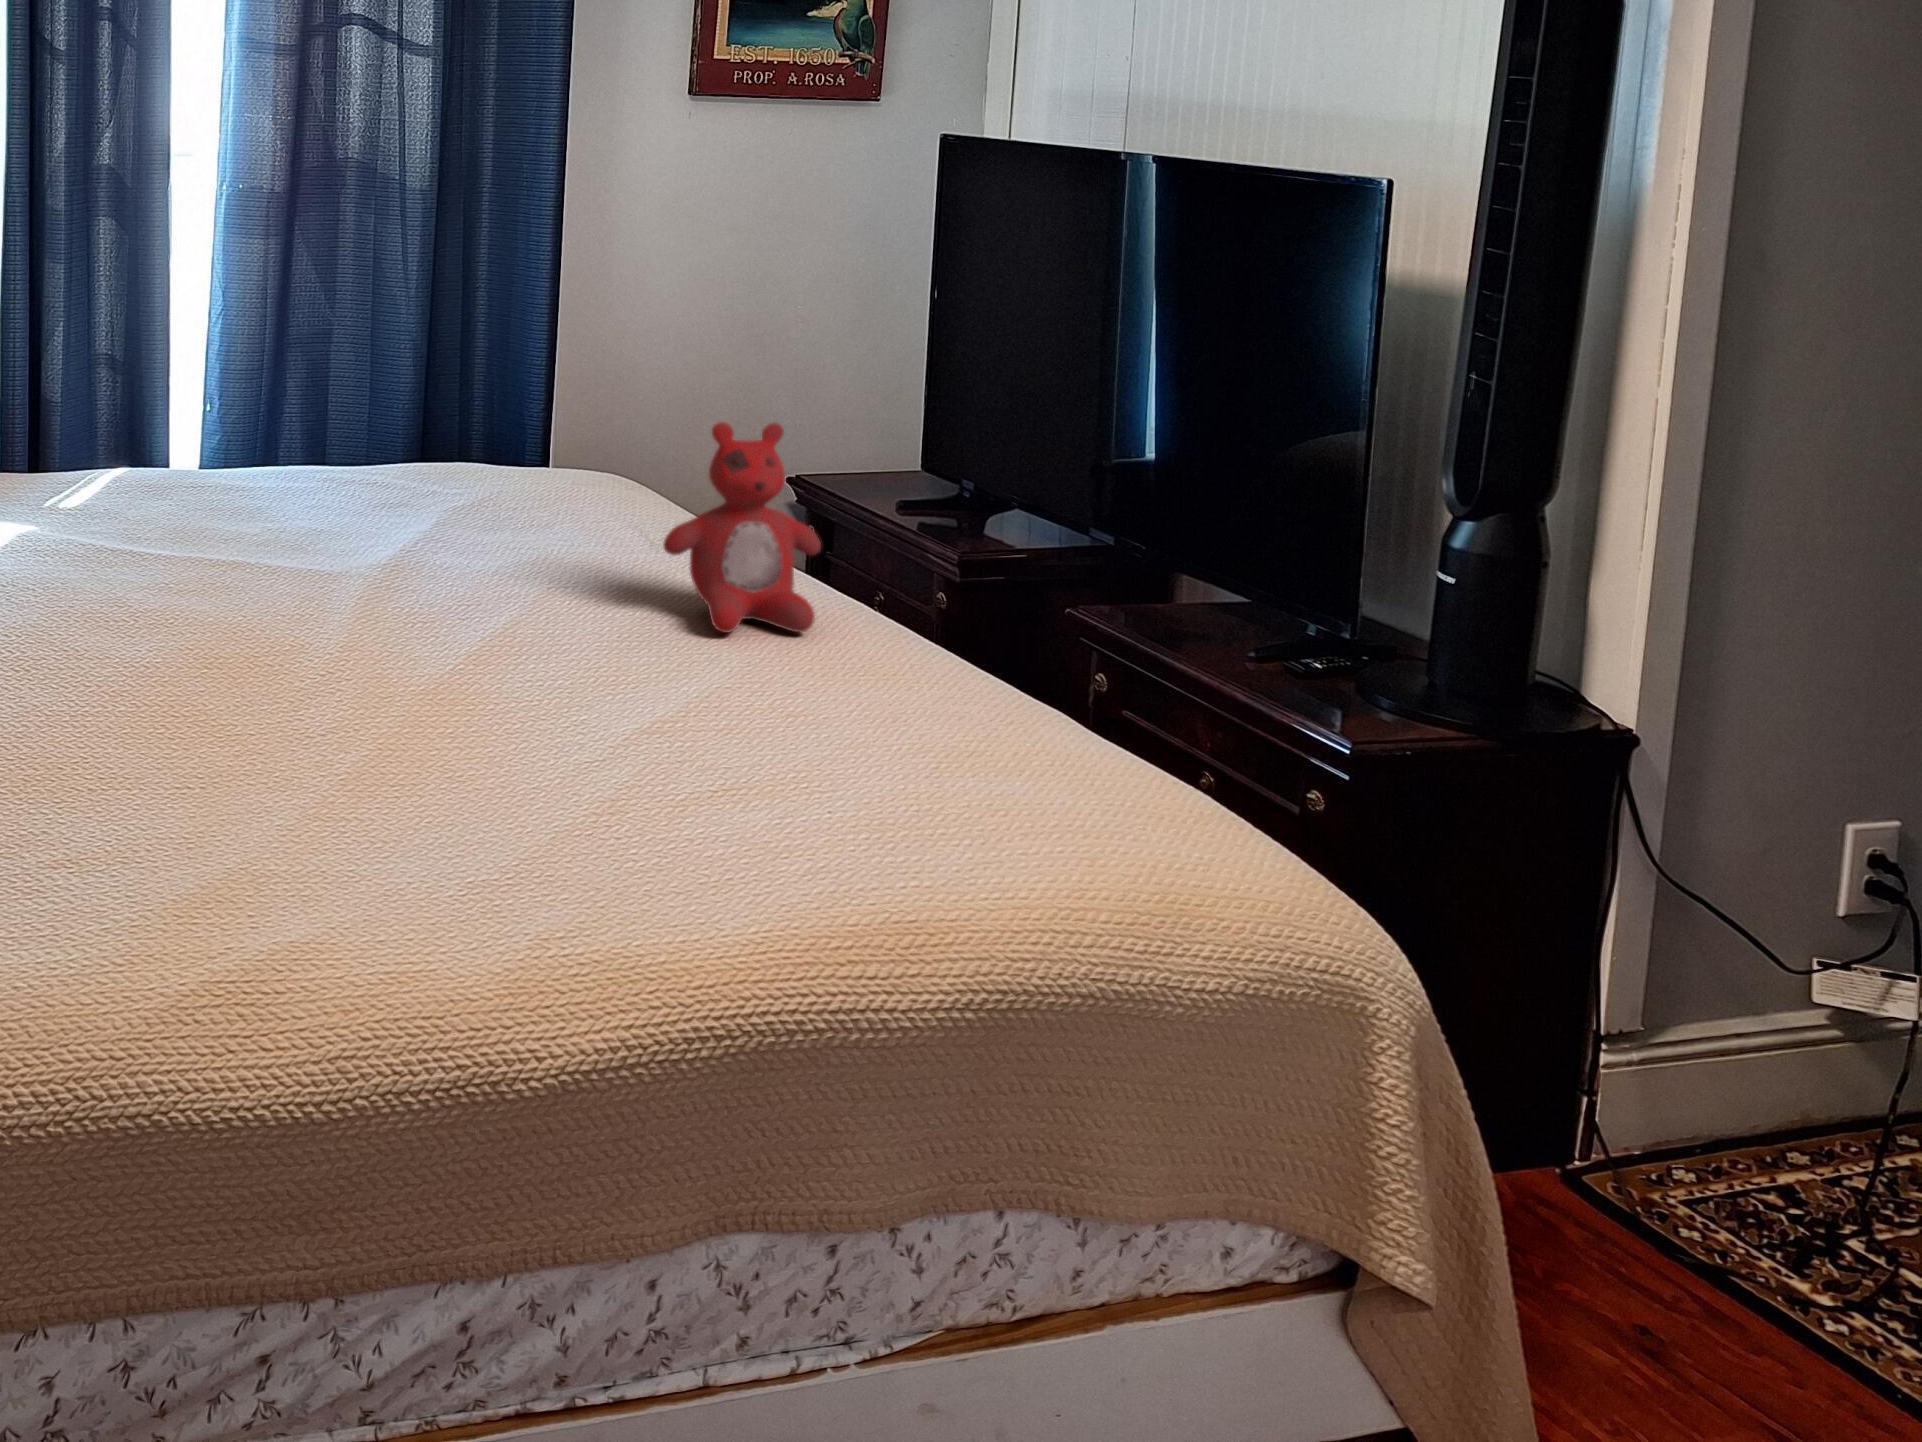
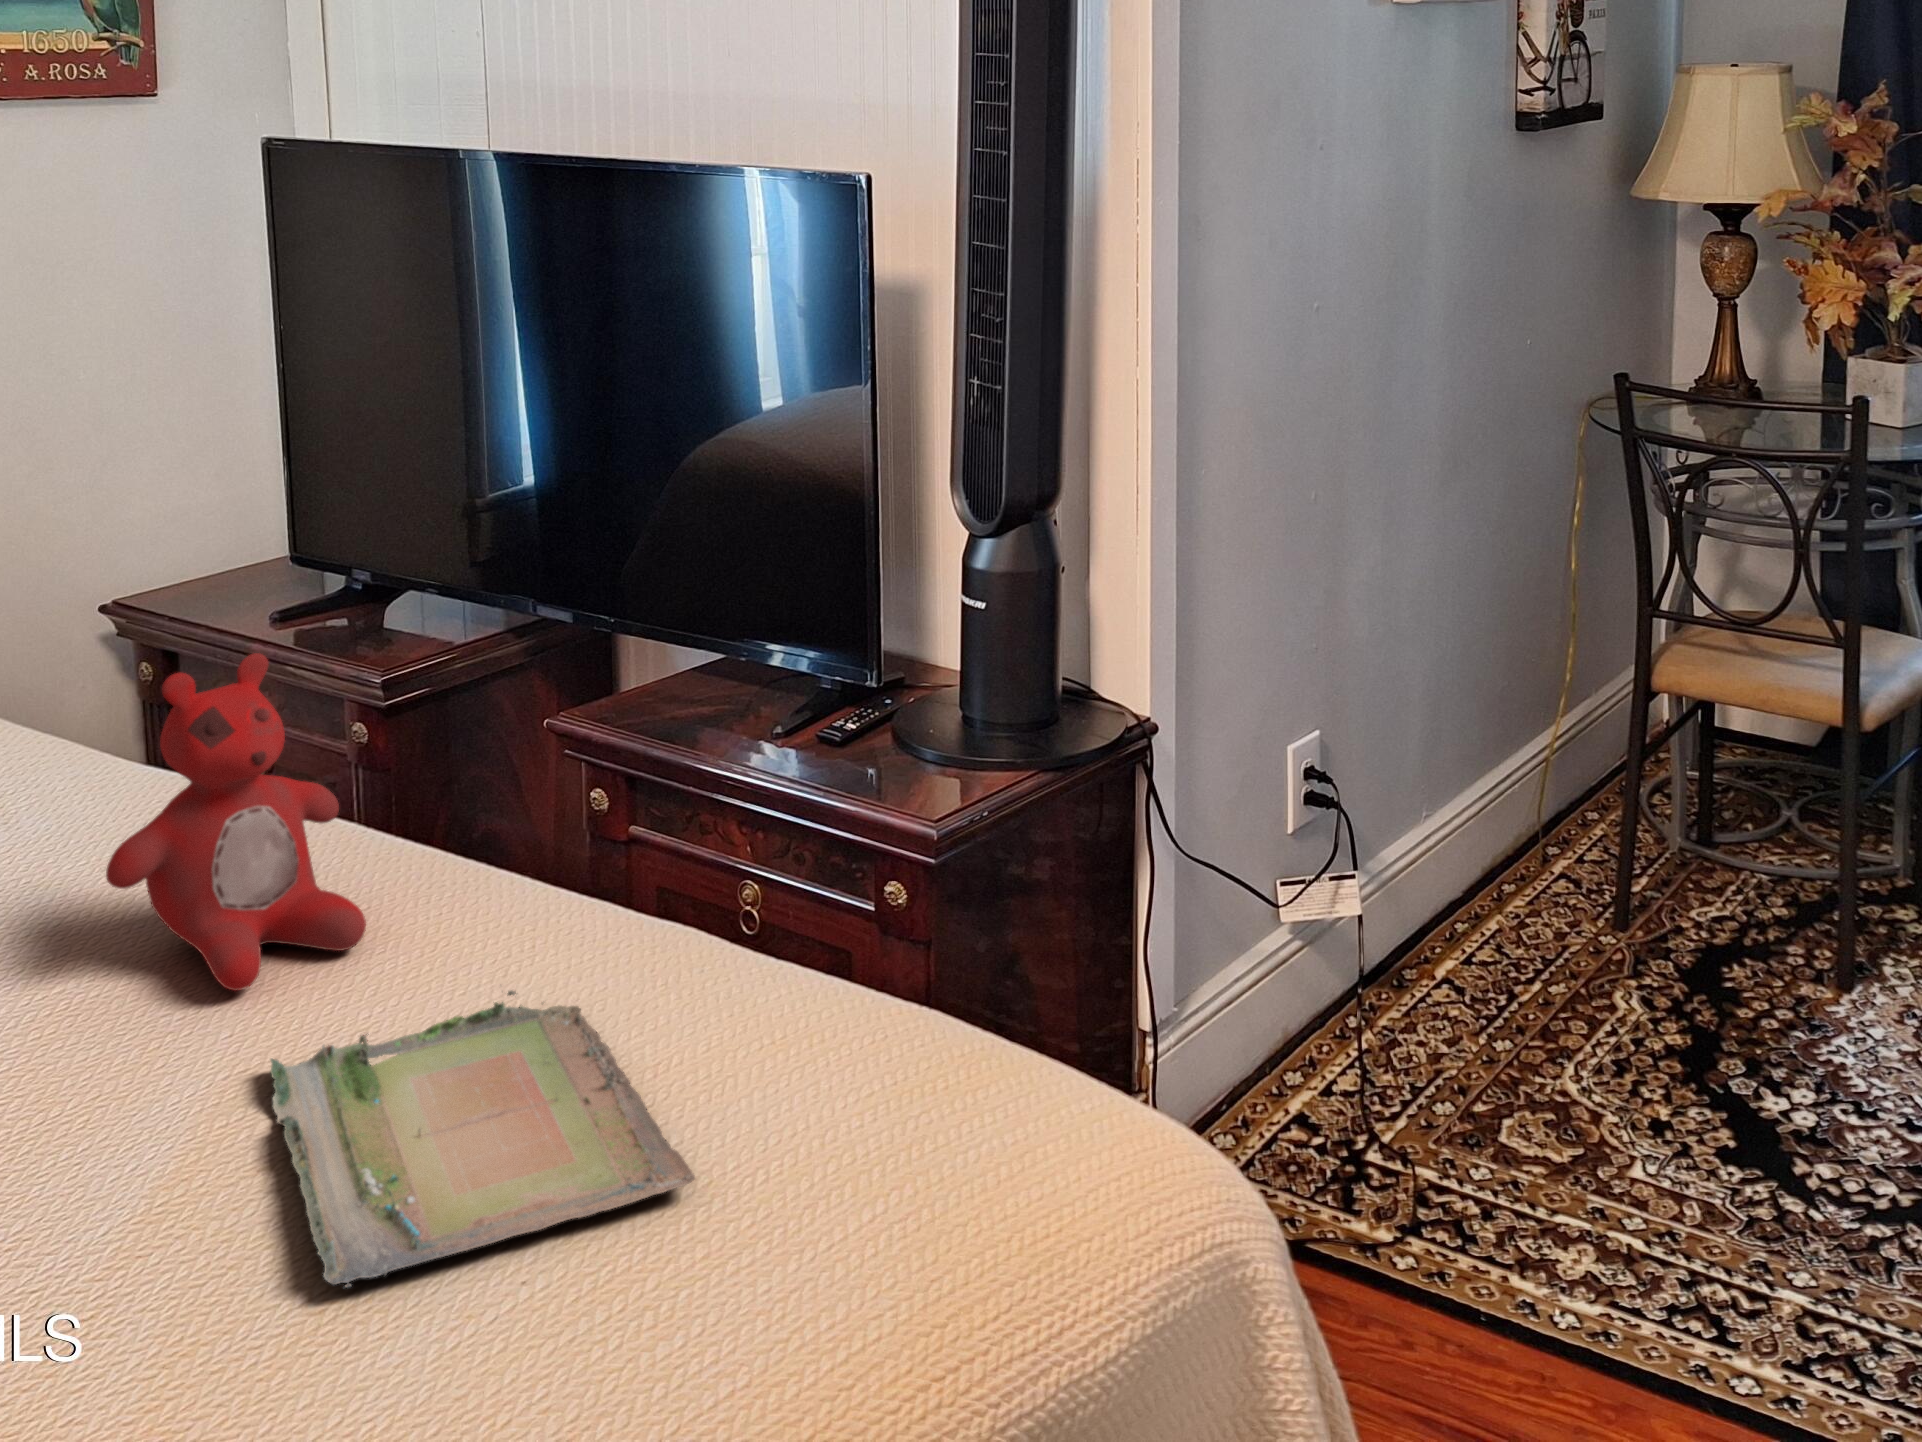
tray: none [682,656,928,767] -> present [271,990,695,1288]

